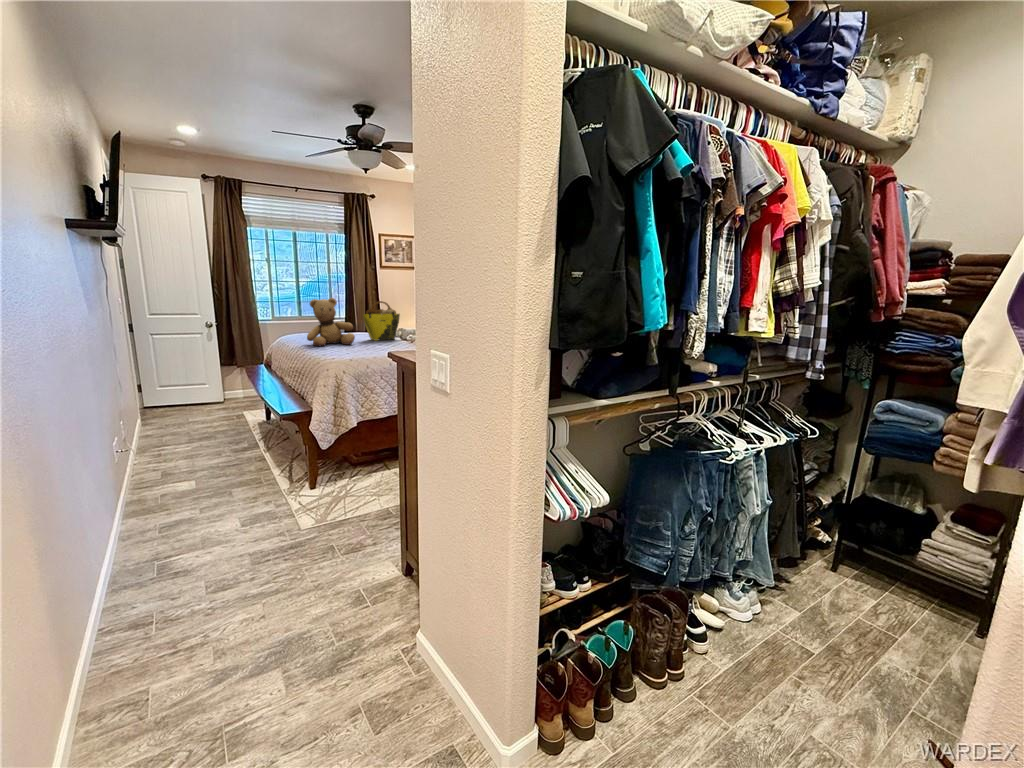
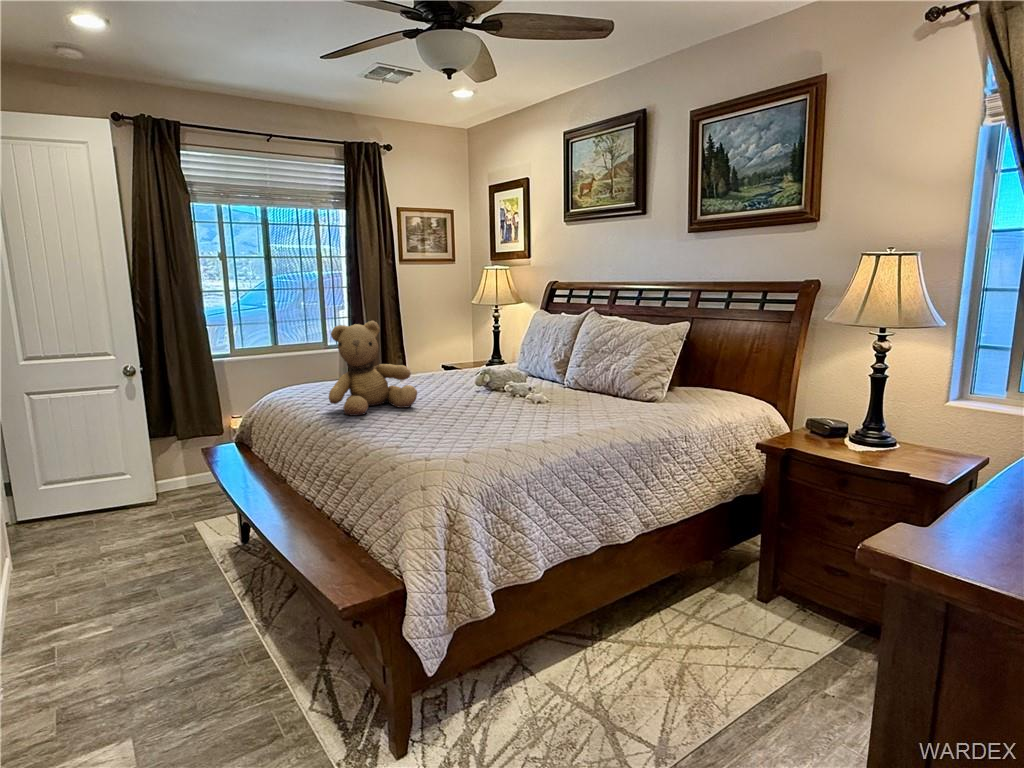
tote bag: present [363,301,400,341] -> none [418,321,478,393]

